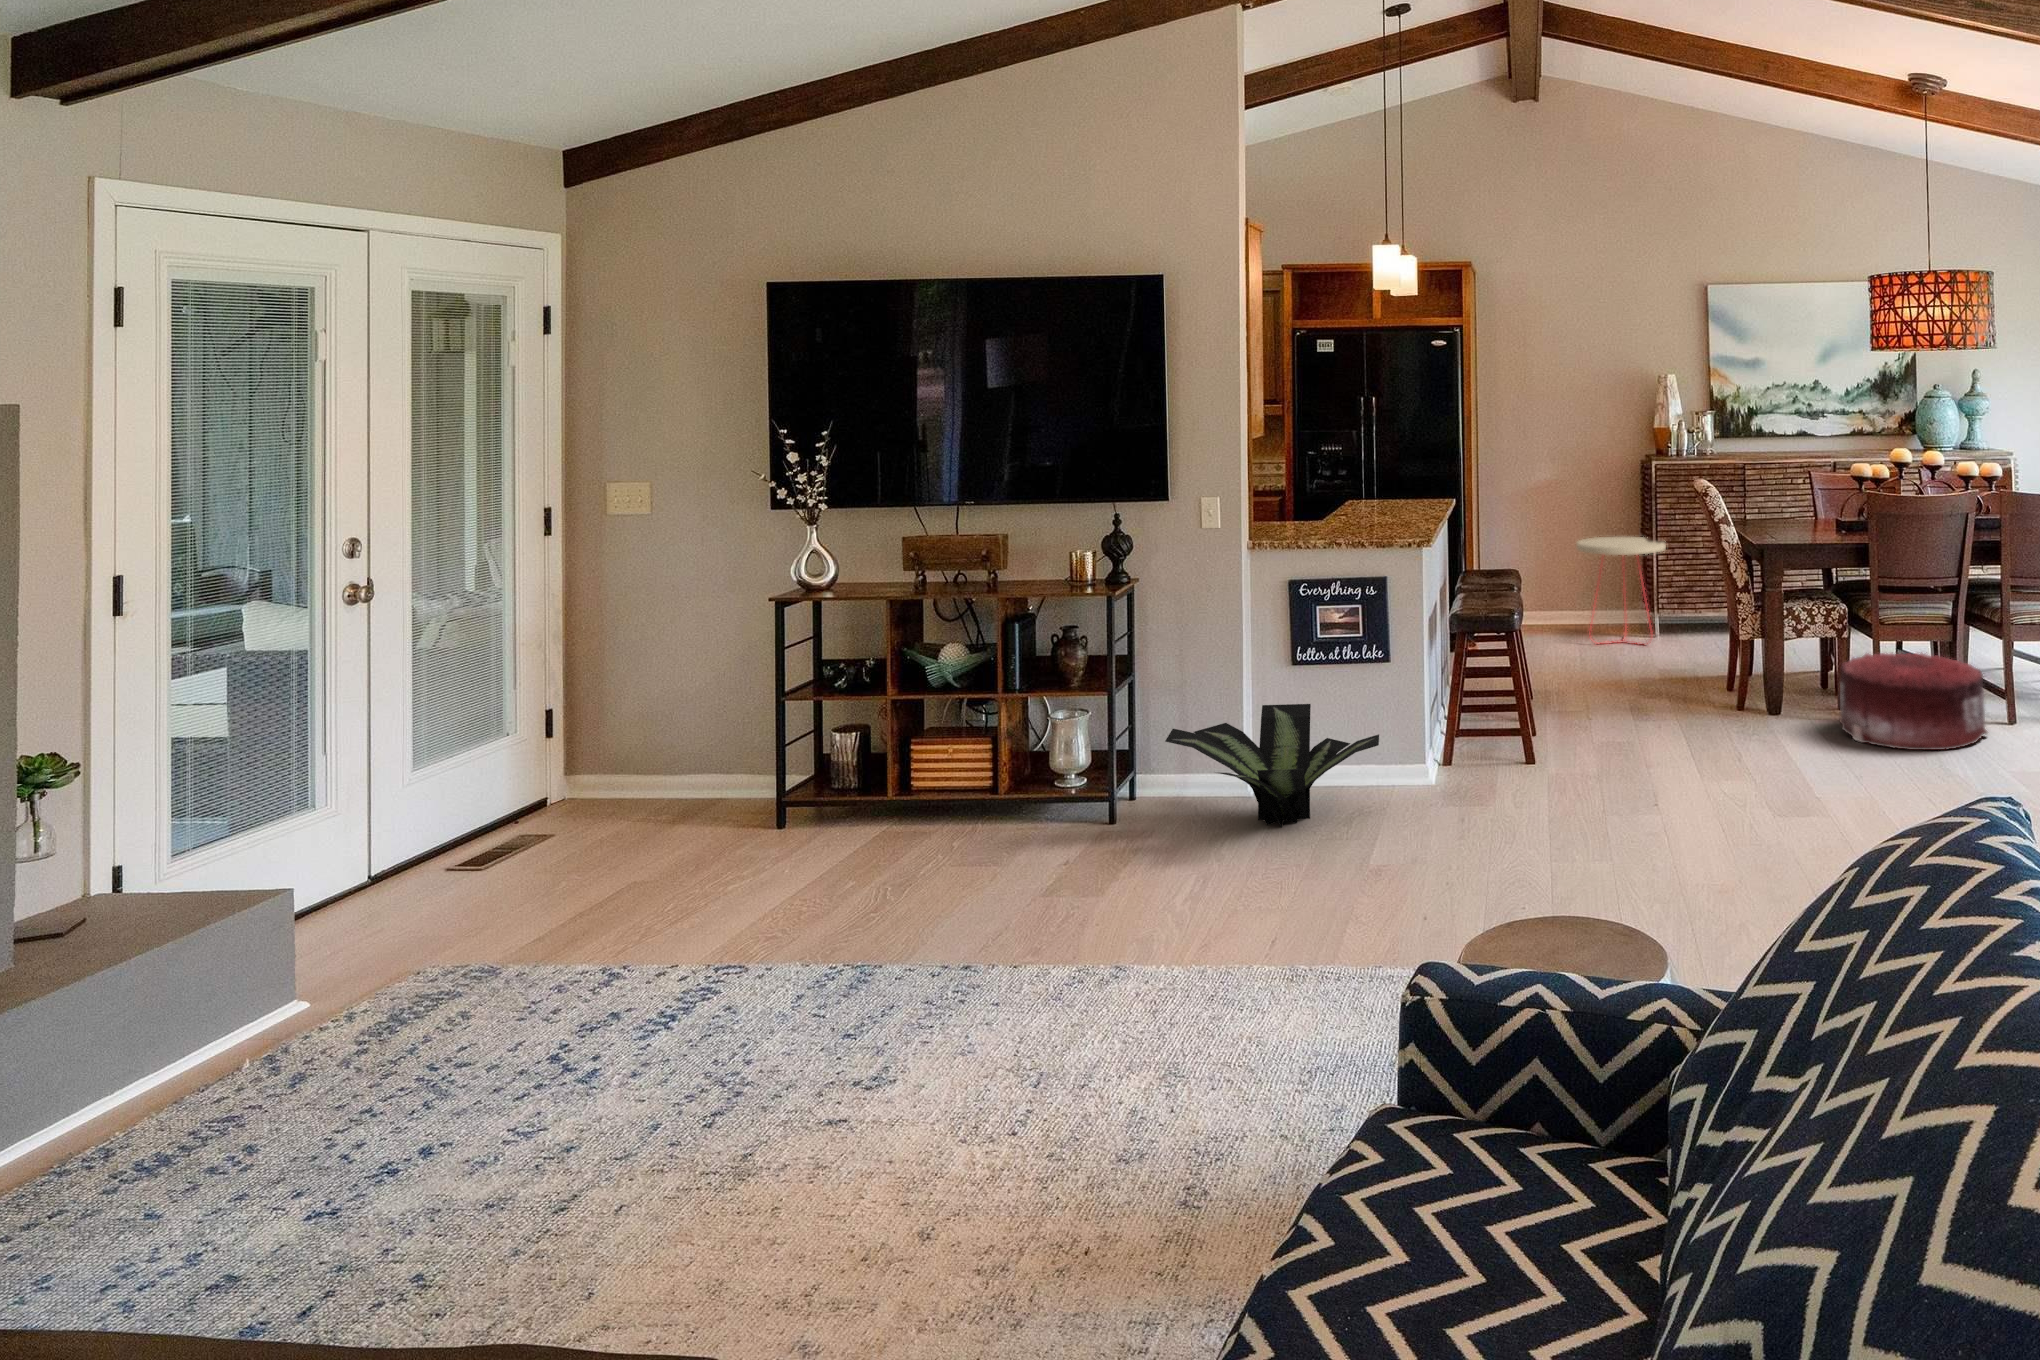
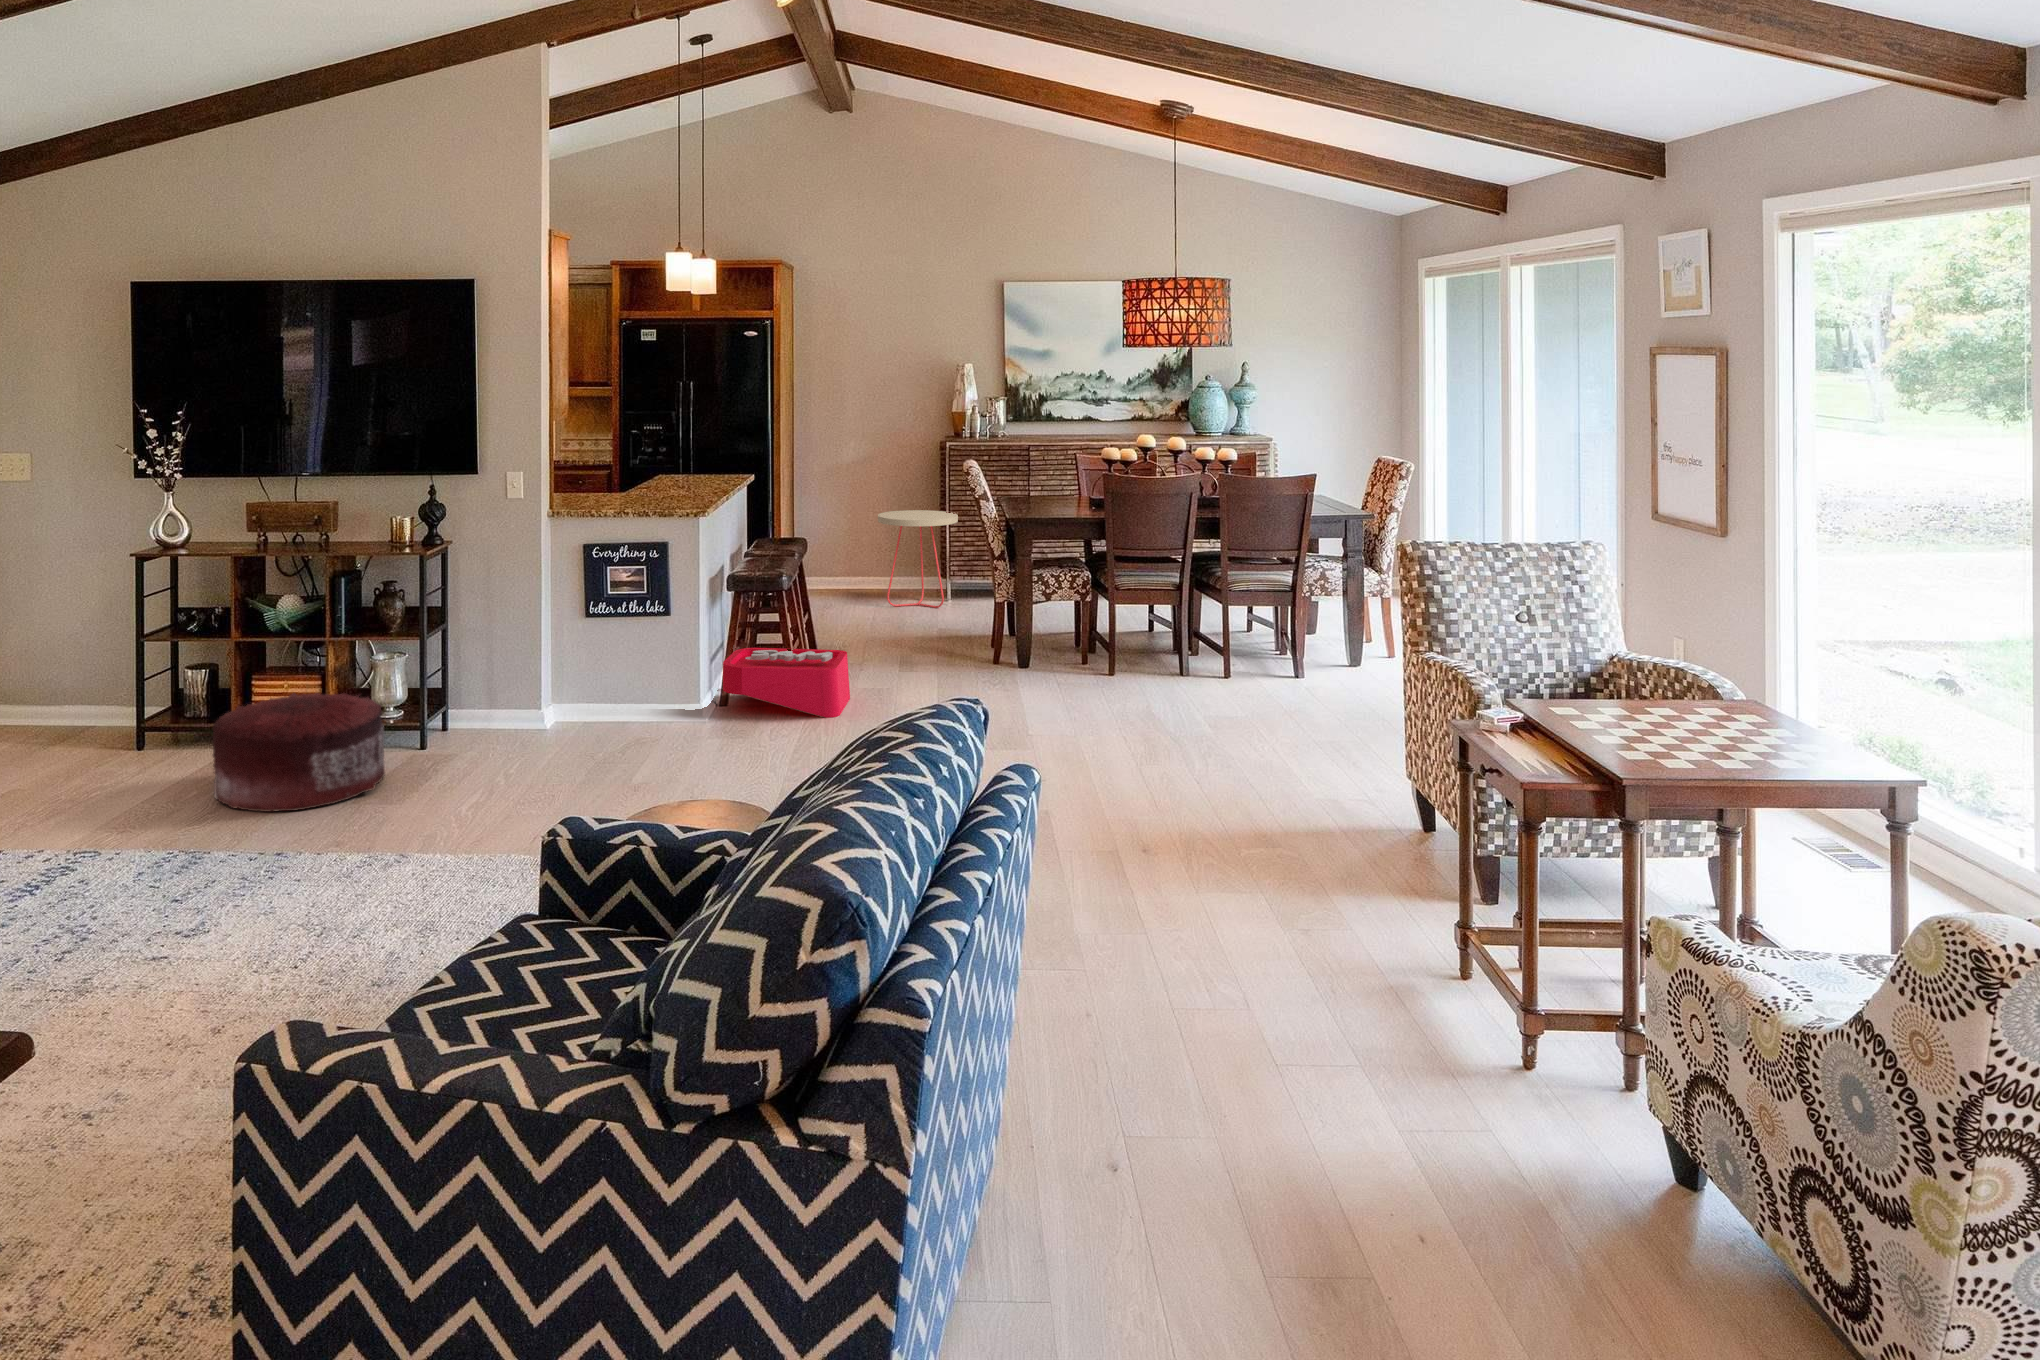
pouf: present [1840,652,1988,750] -> present [213,693,386,812]
storage bin: none [1442,686,1584,778] -> present [723,647,850,718]
potted plant: present [1165,704,1379,827] -> none [471,650,660,754]

